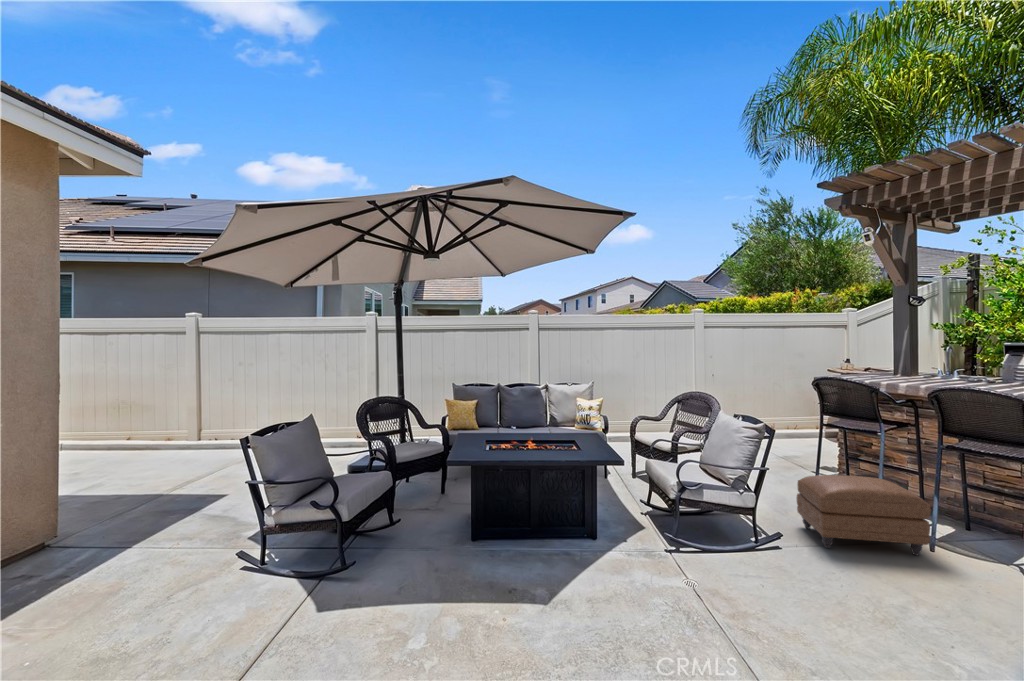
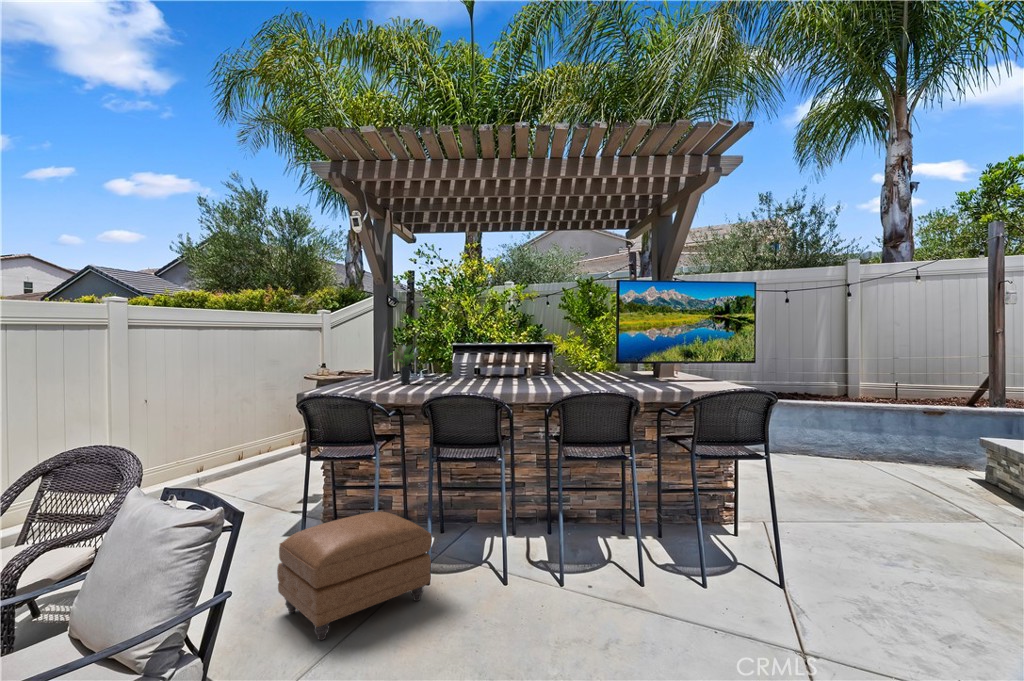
potted plant: none [900,344,943,381] -> present [395,345,416,384]

